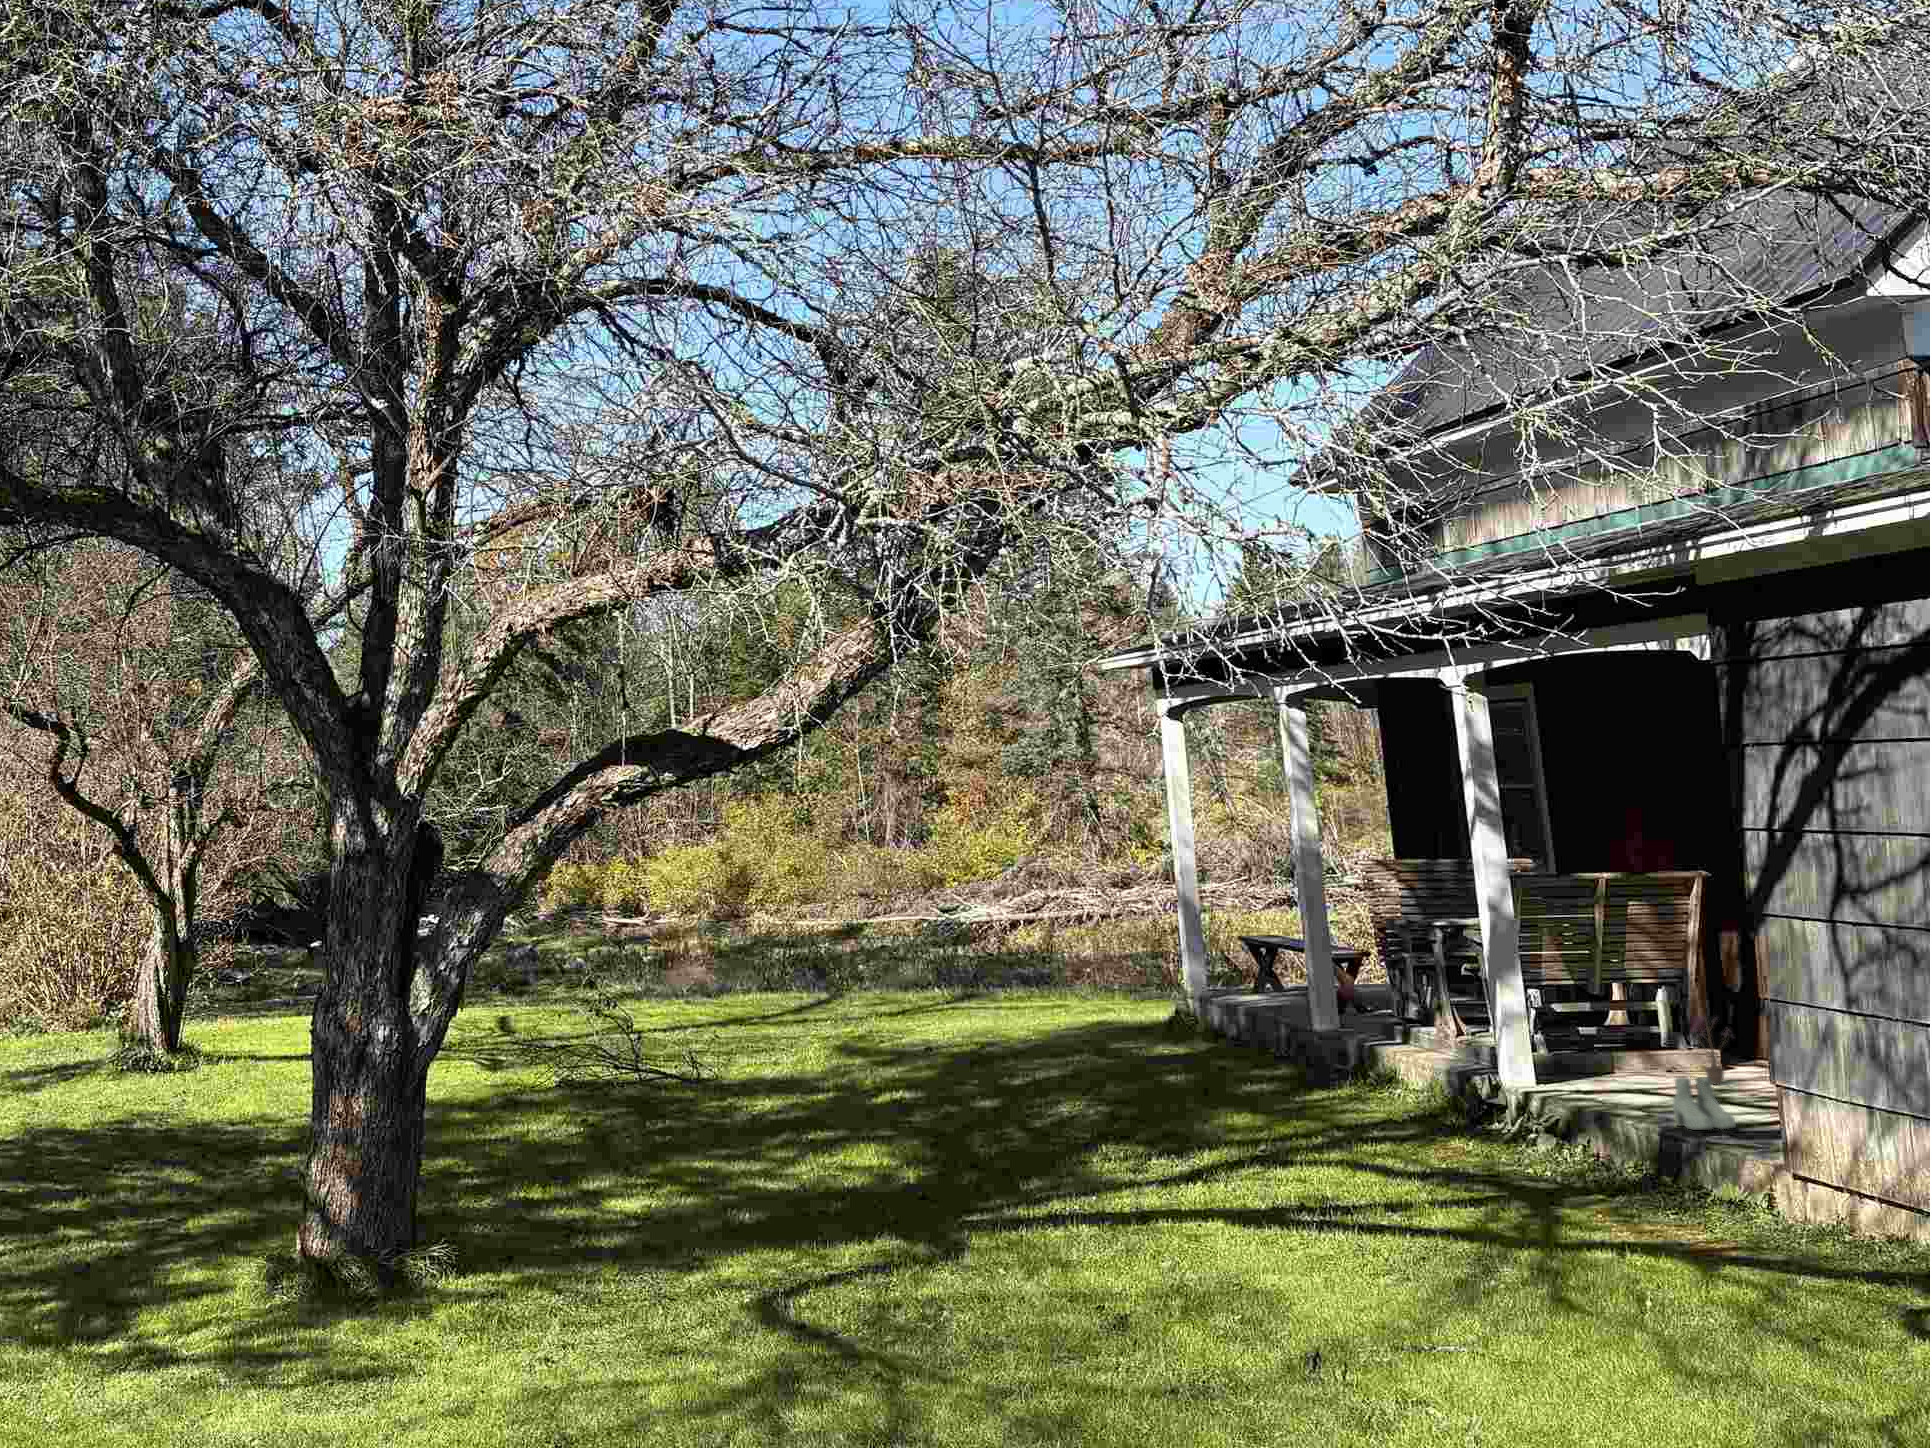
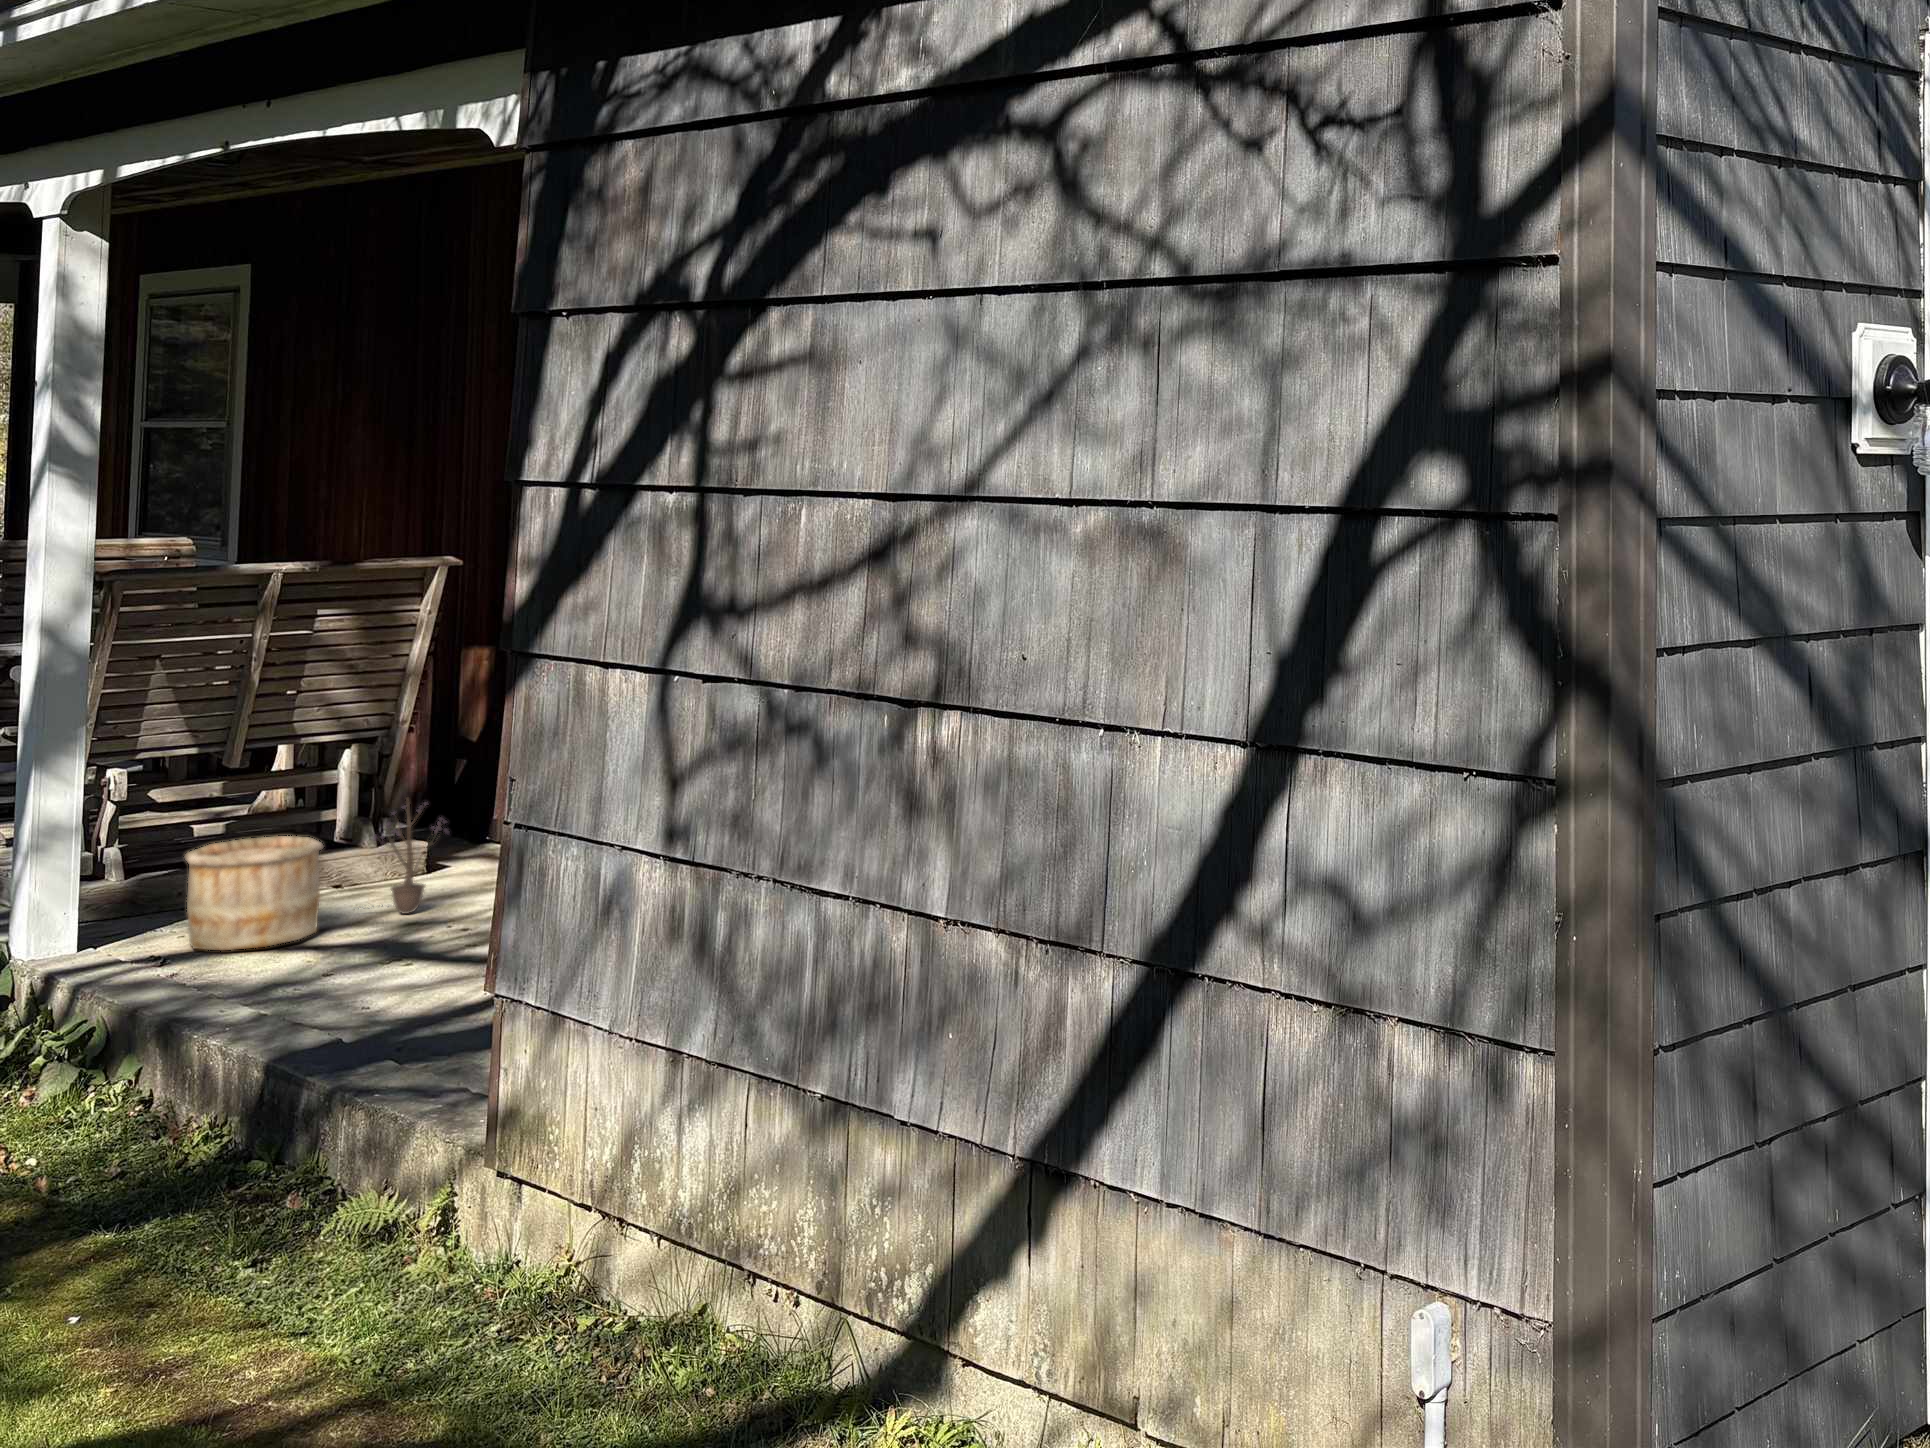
wooden bucket: none [1585,1030,1666,1090] -> present [185,836,323,950]
boots: present [1672,1077,1736,1130] -> none [300,942,413,1052]

